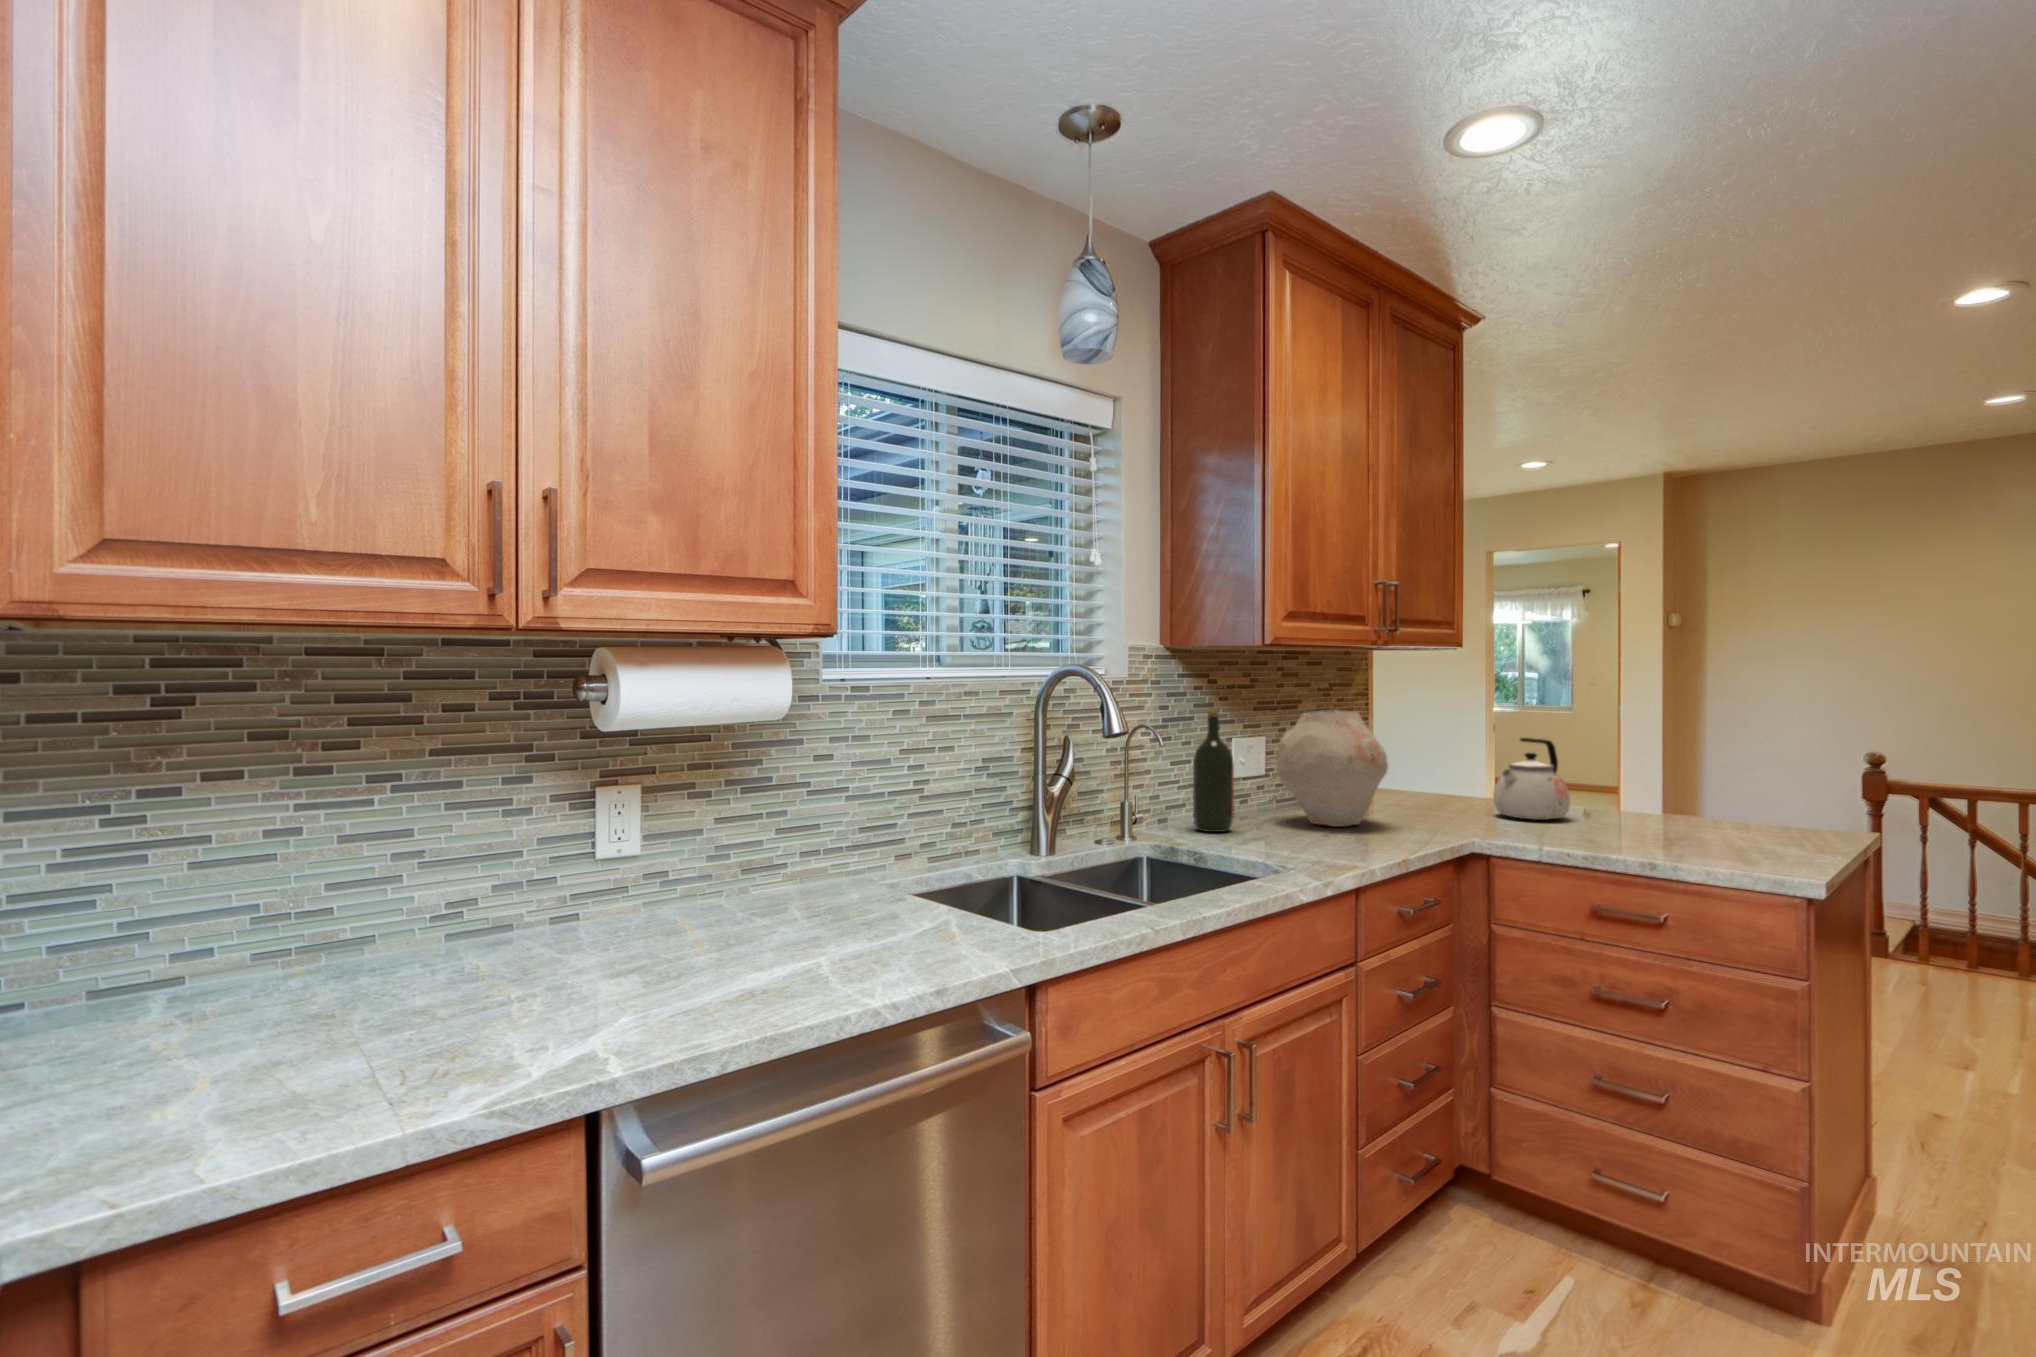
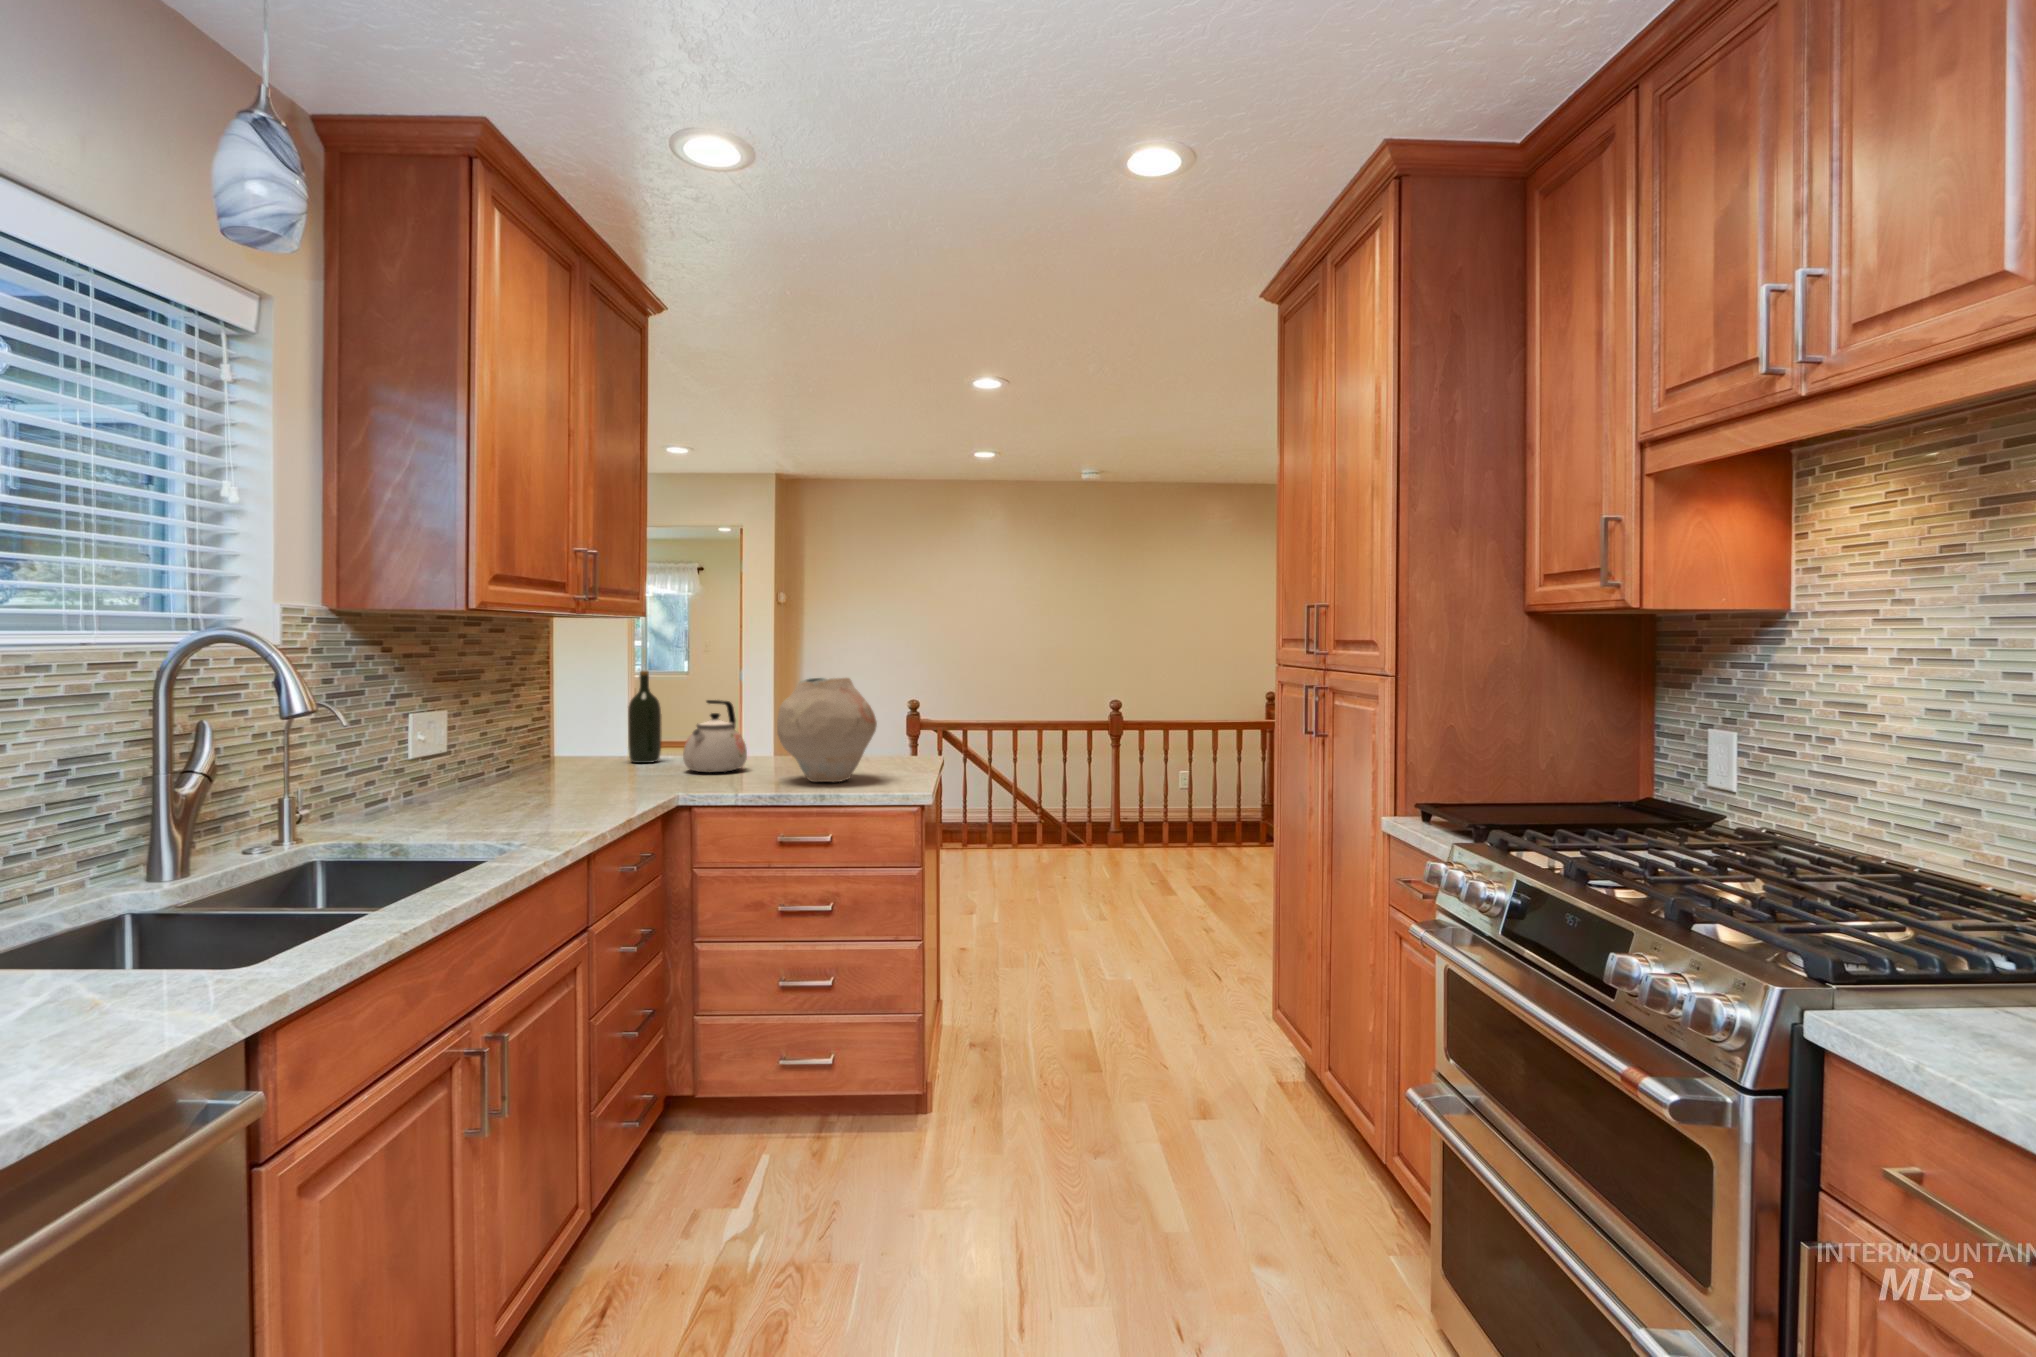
vase: present [1277,710,1388,826] -> present [777,678,877,782]
wine bottle: present [1193,711,1234,832] -> present [628,671,661,763]

